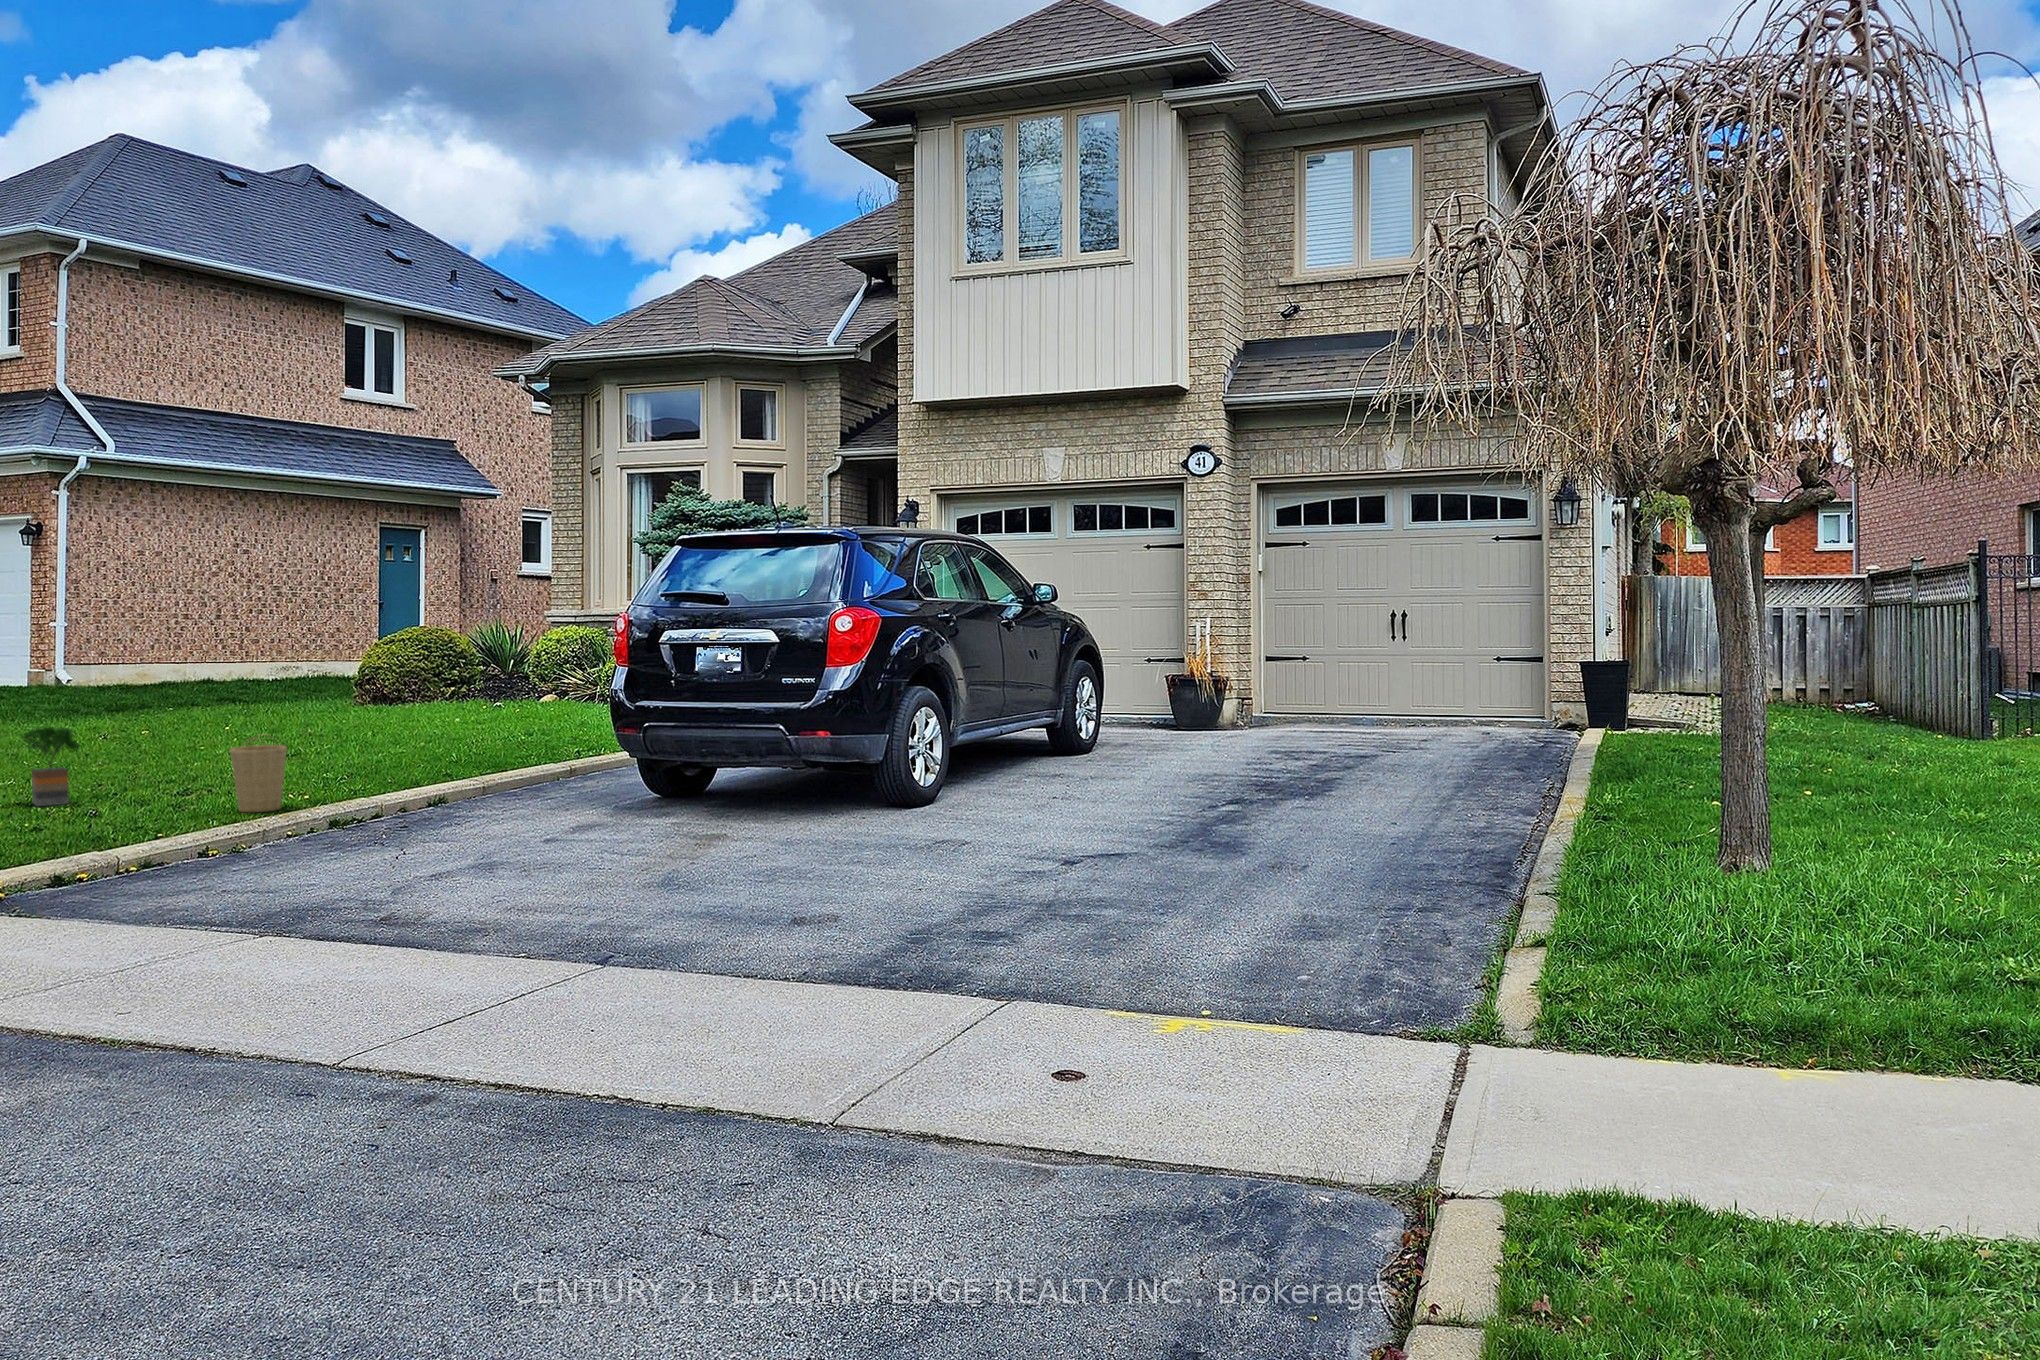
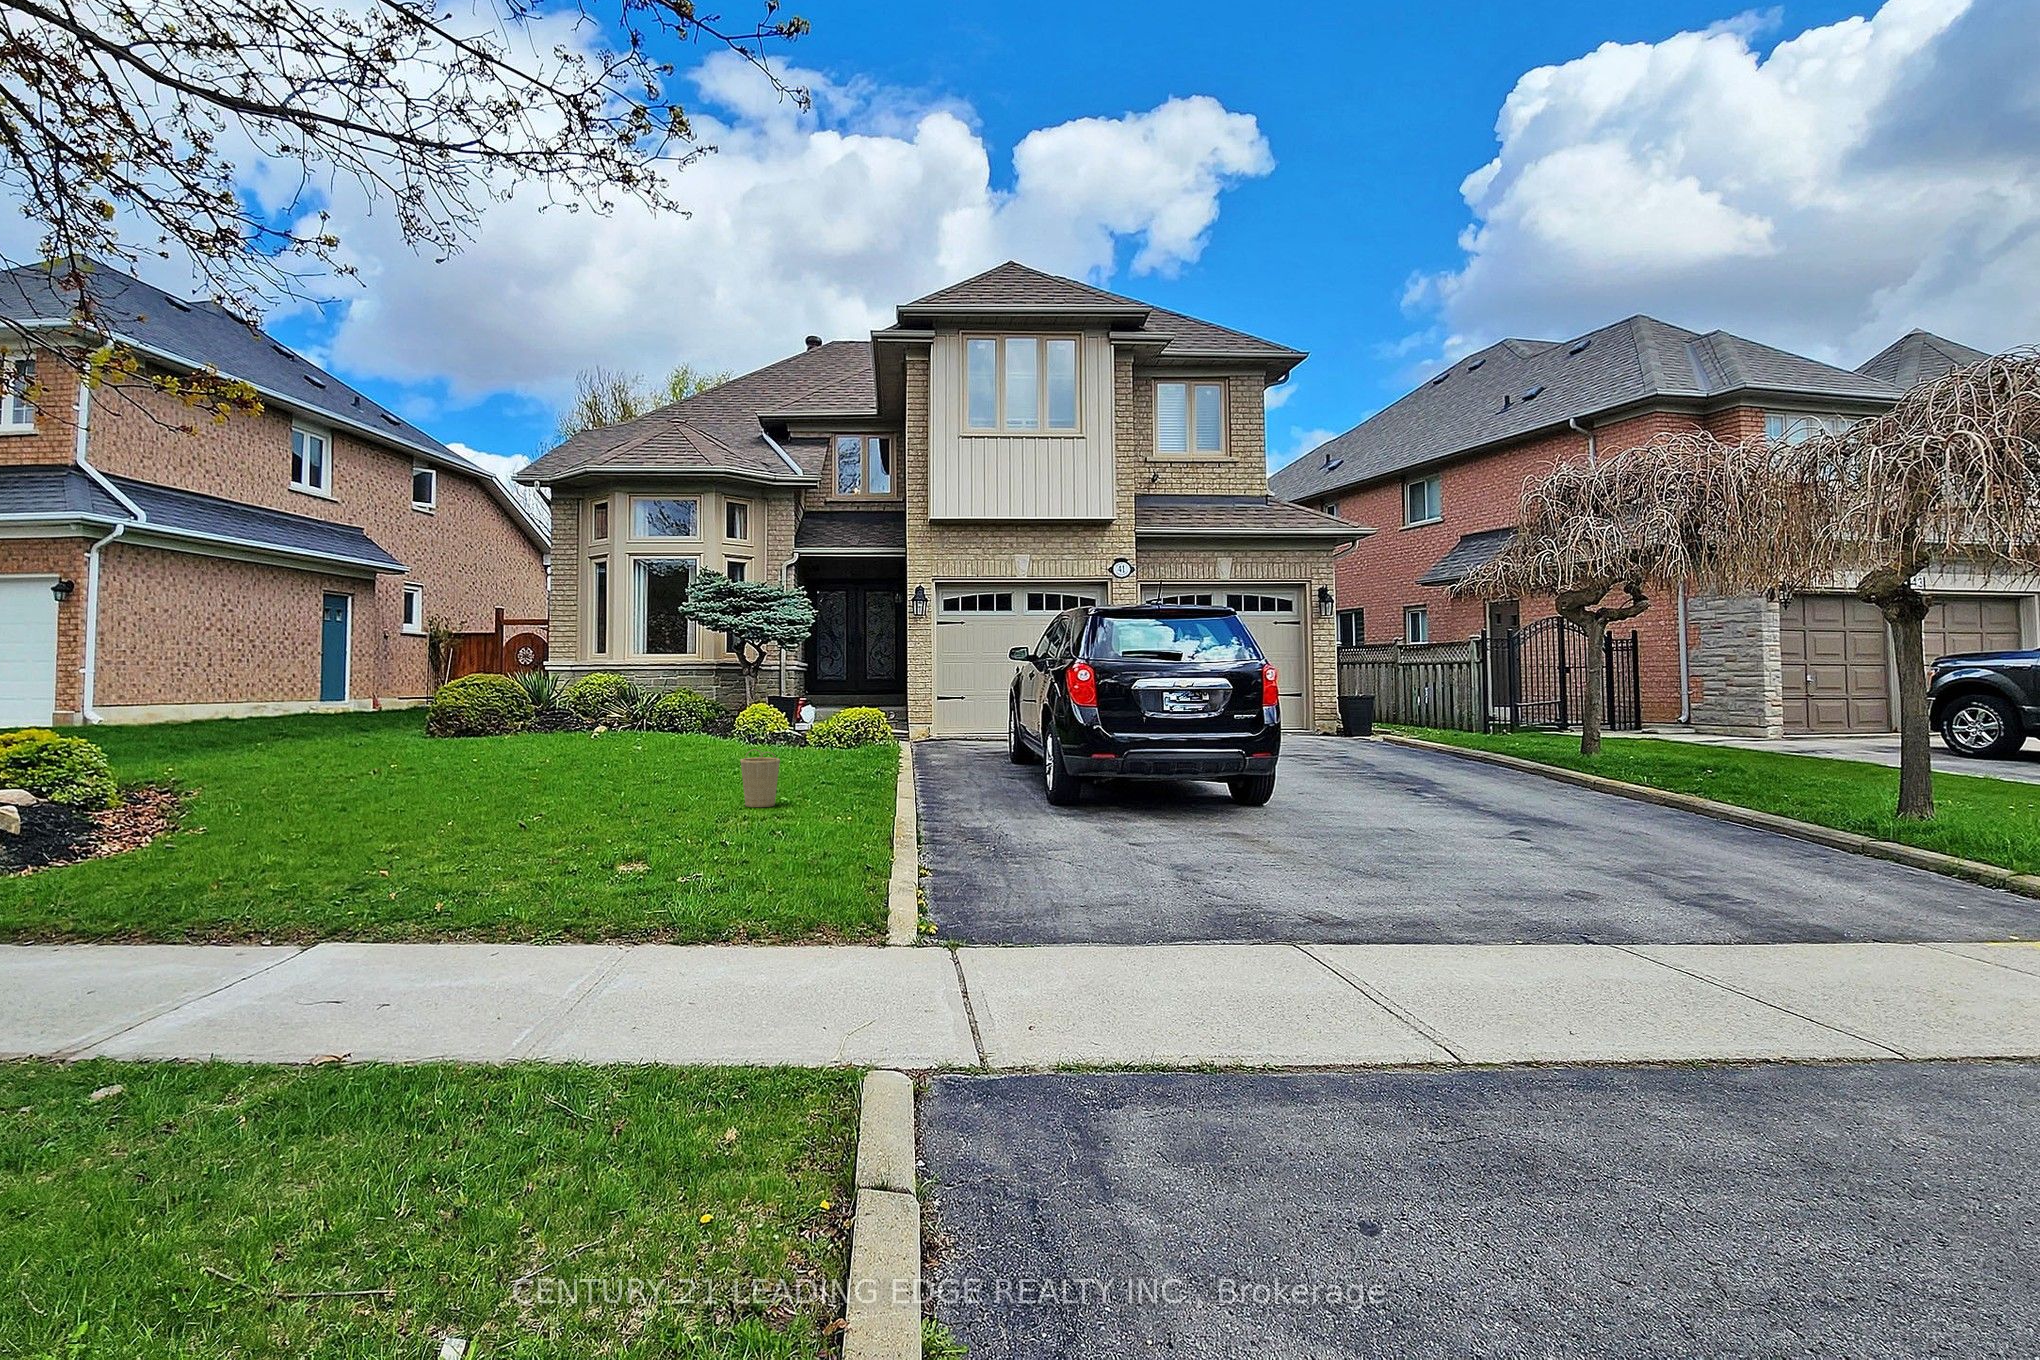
potted tree: present [22,726,80,806] -> none [548,746,598,810]

